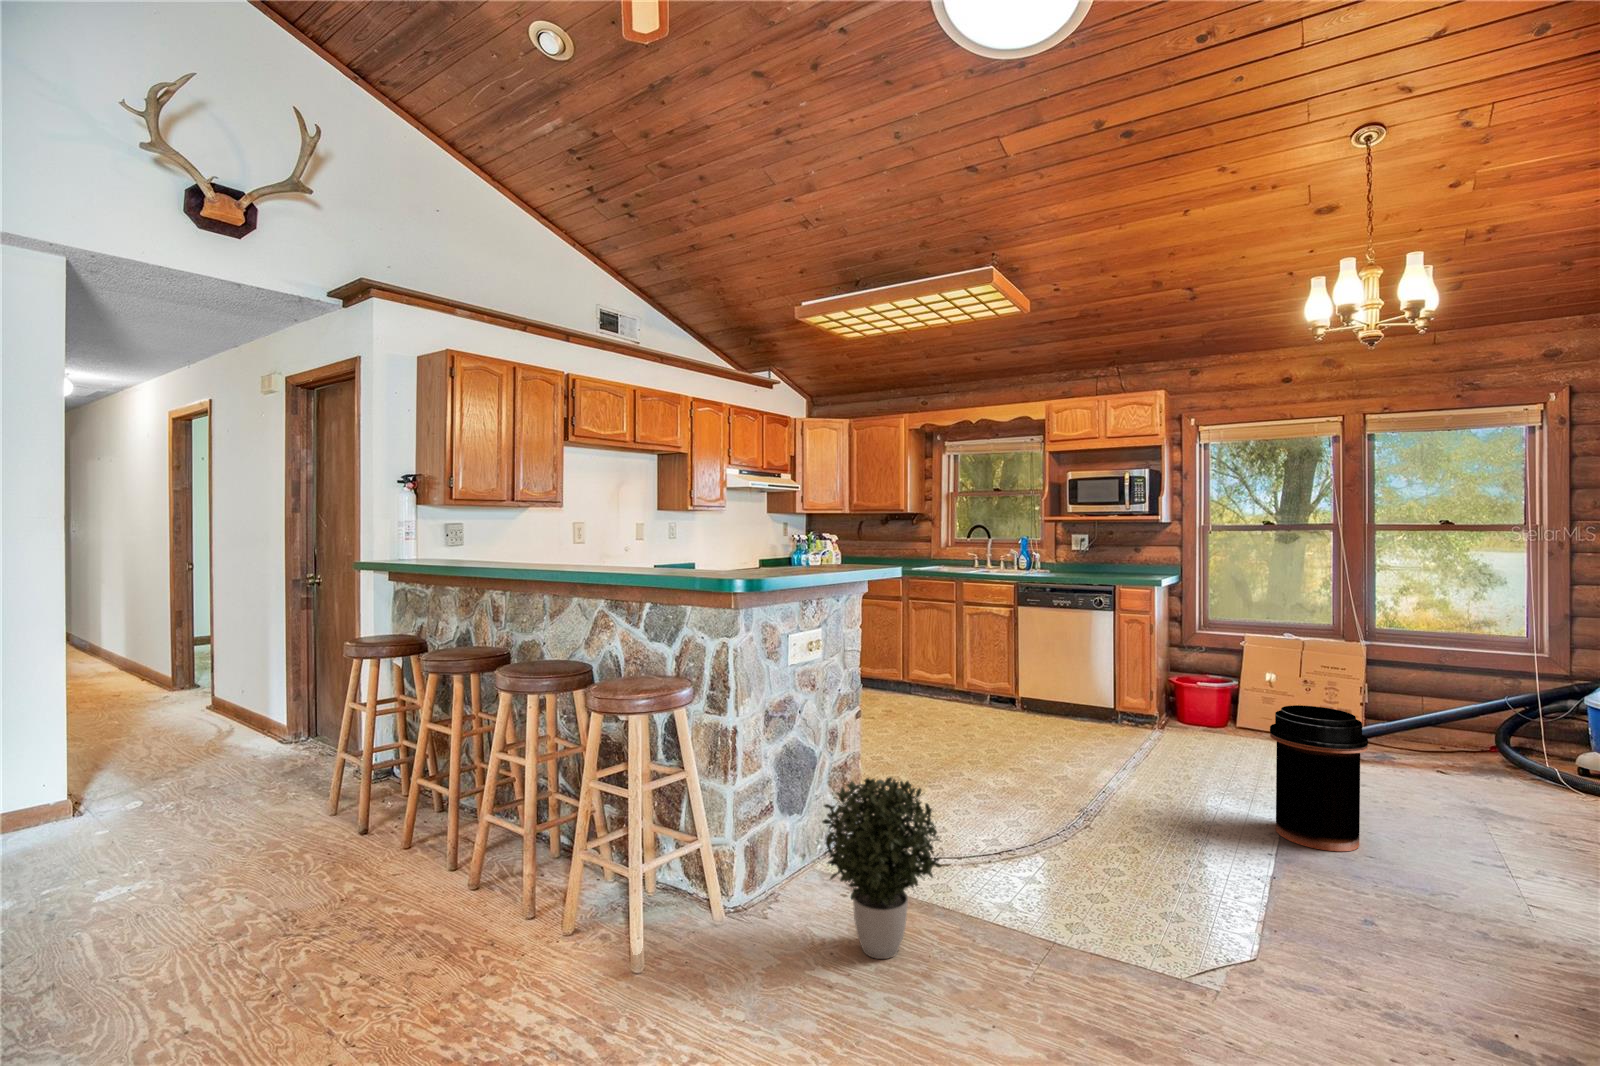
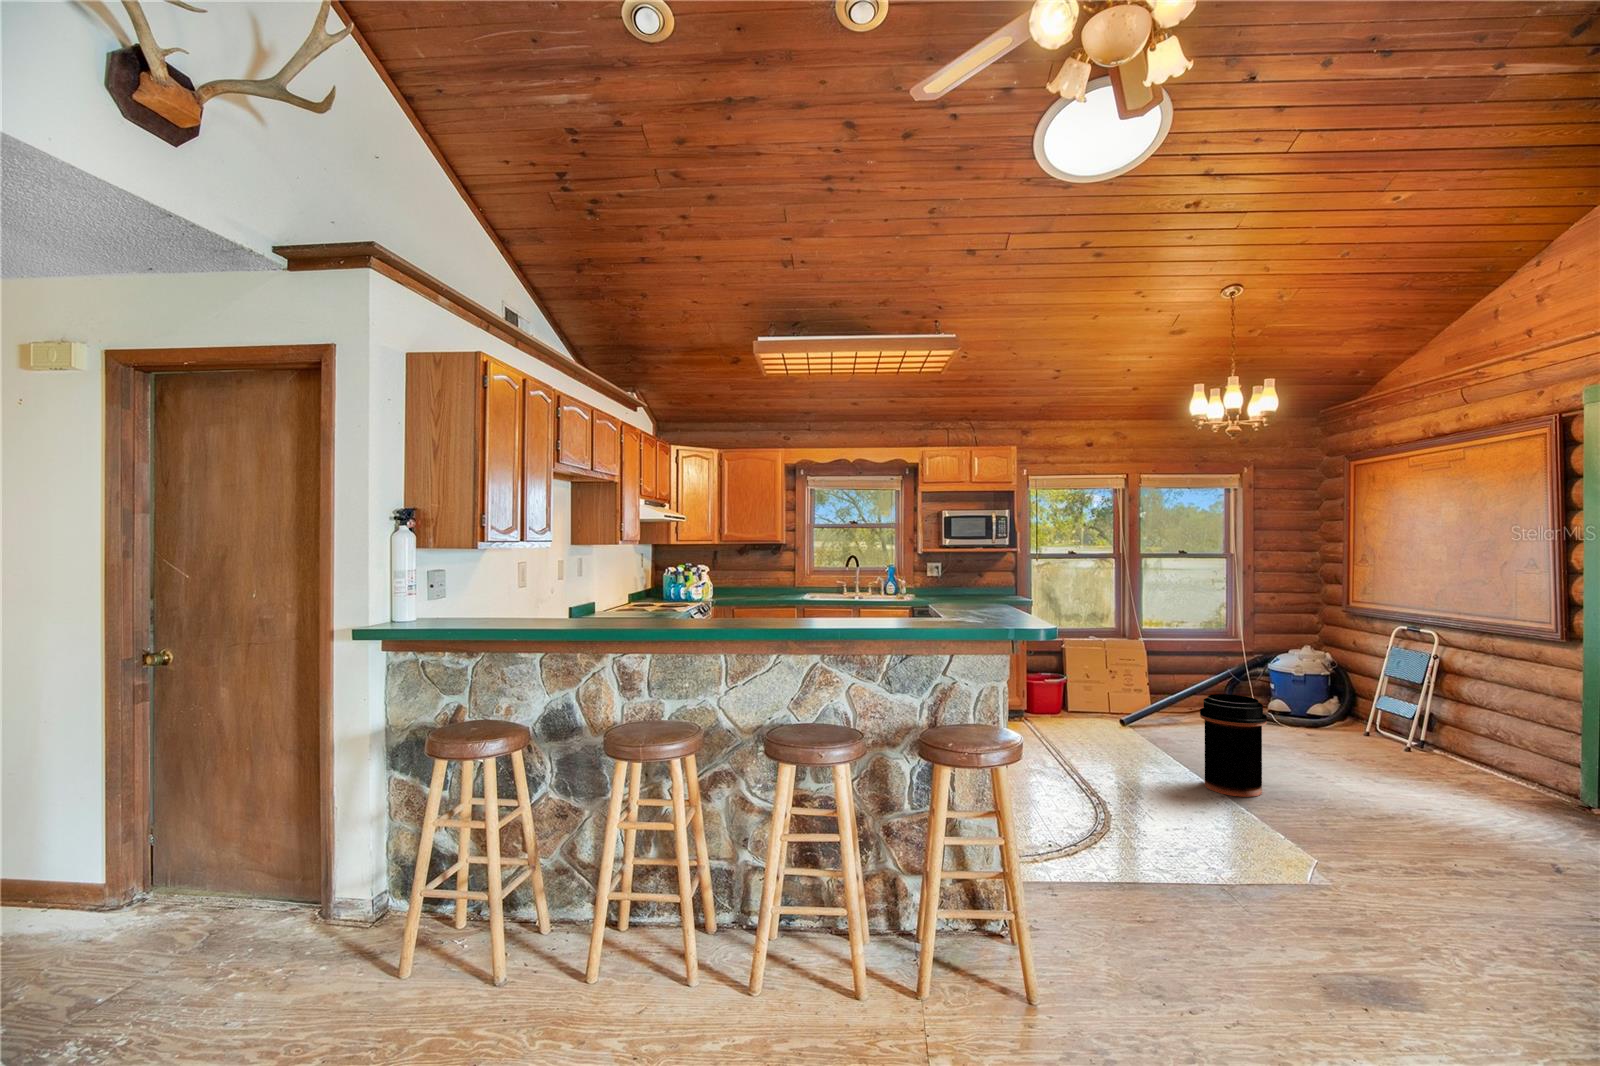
potted plant: present [822,777,941,959] -> none [1101,791,1215,947]

